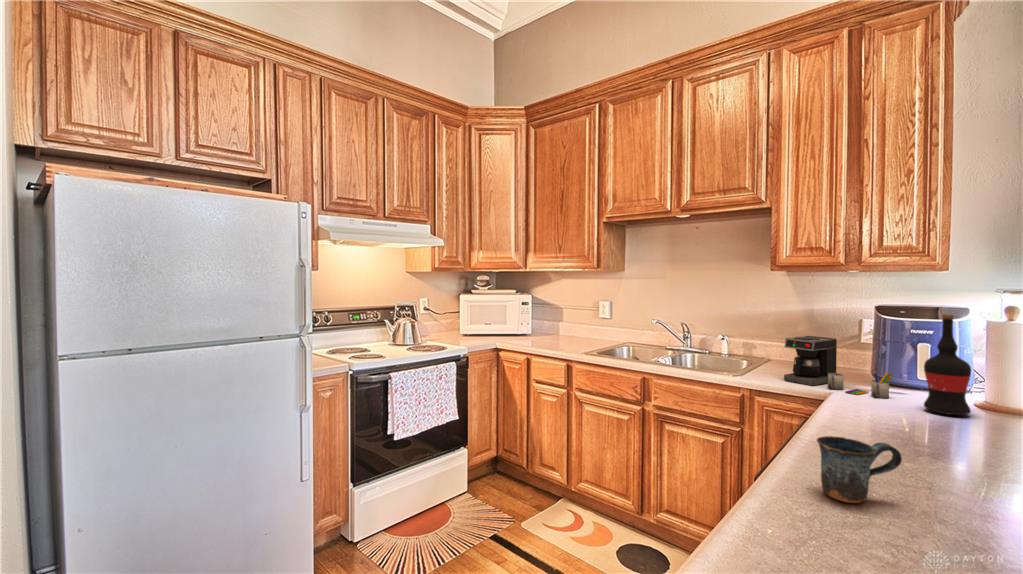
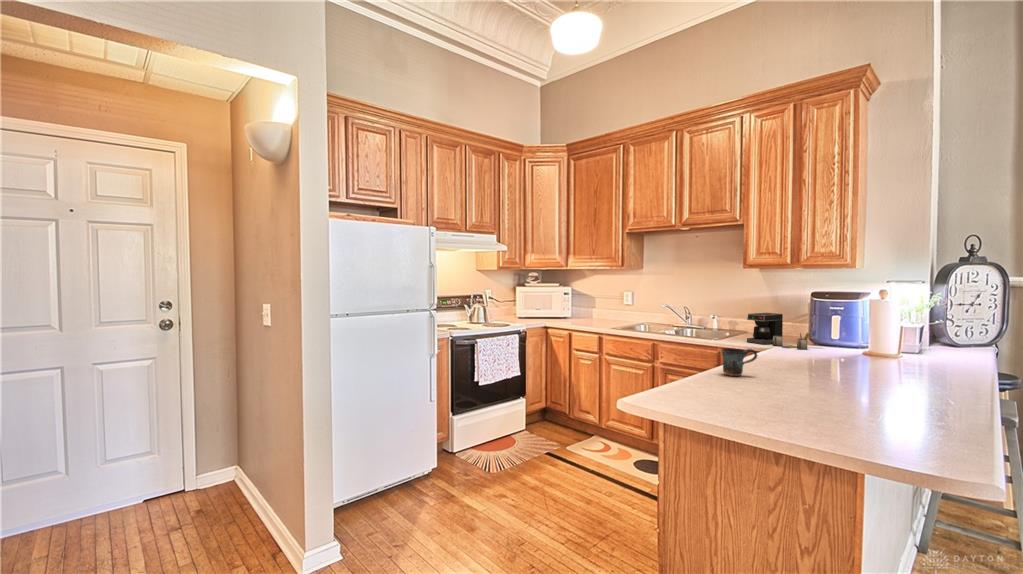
wine bottle: present [924,314,971,415] -> none [821,295,847,355]

